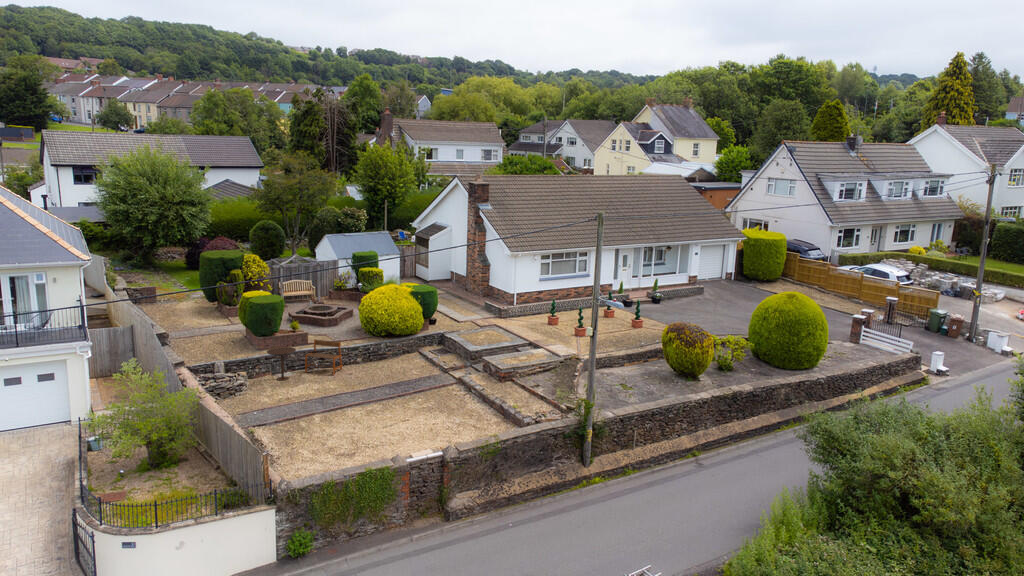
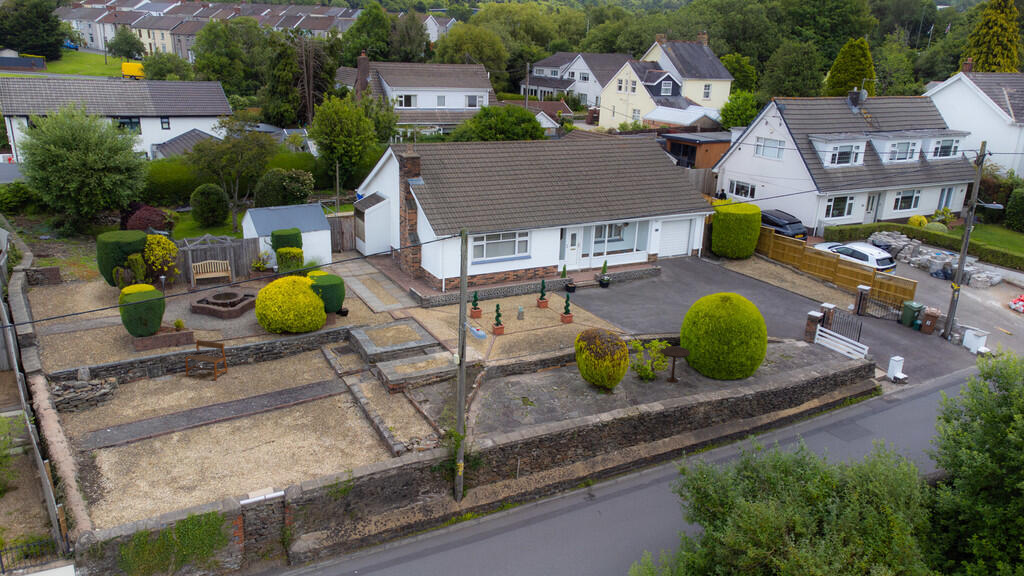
pedestal table: present [267,347,296,381] -> present [660,346,690,383]

